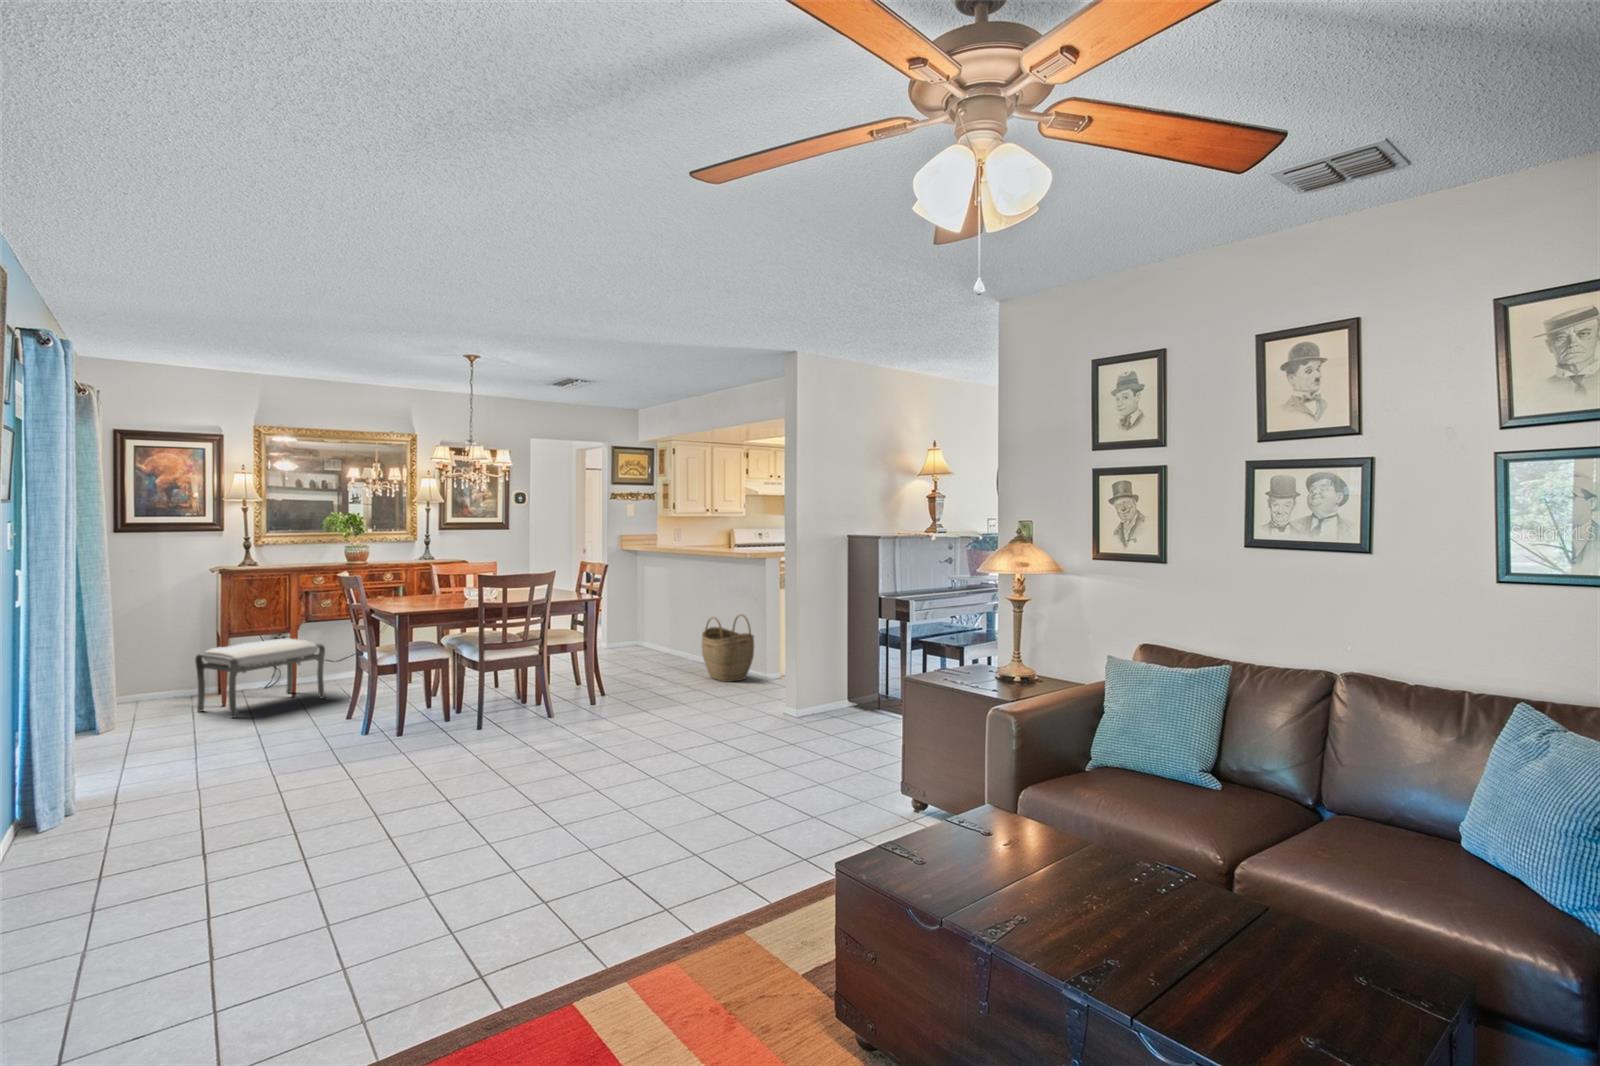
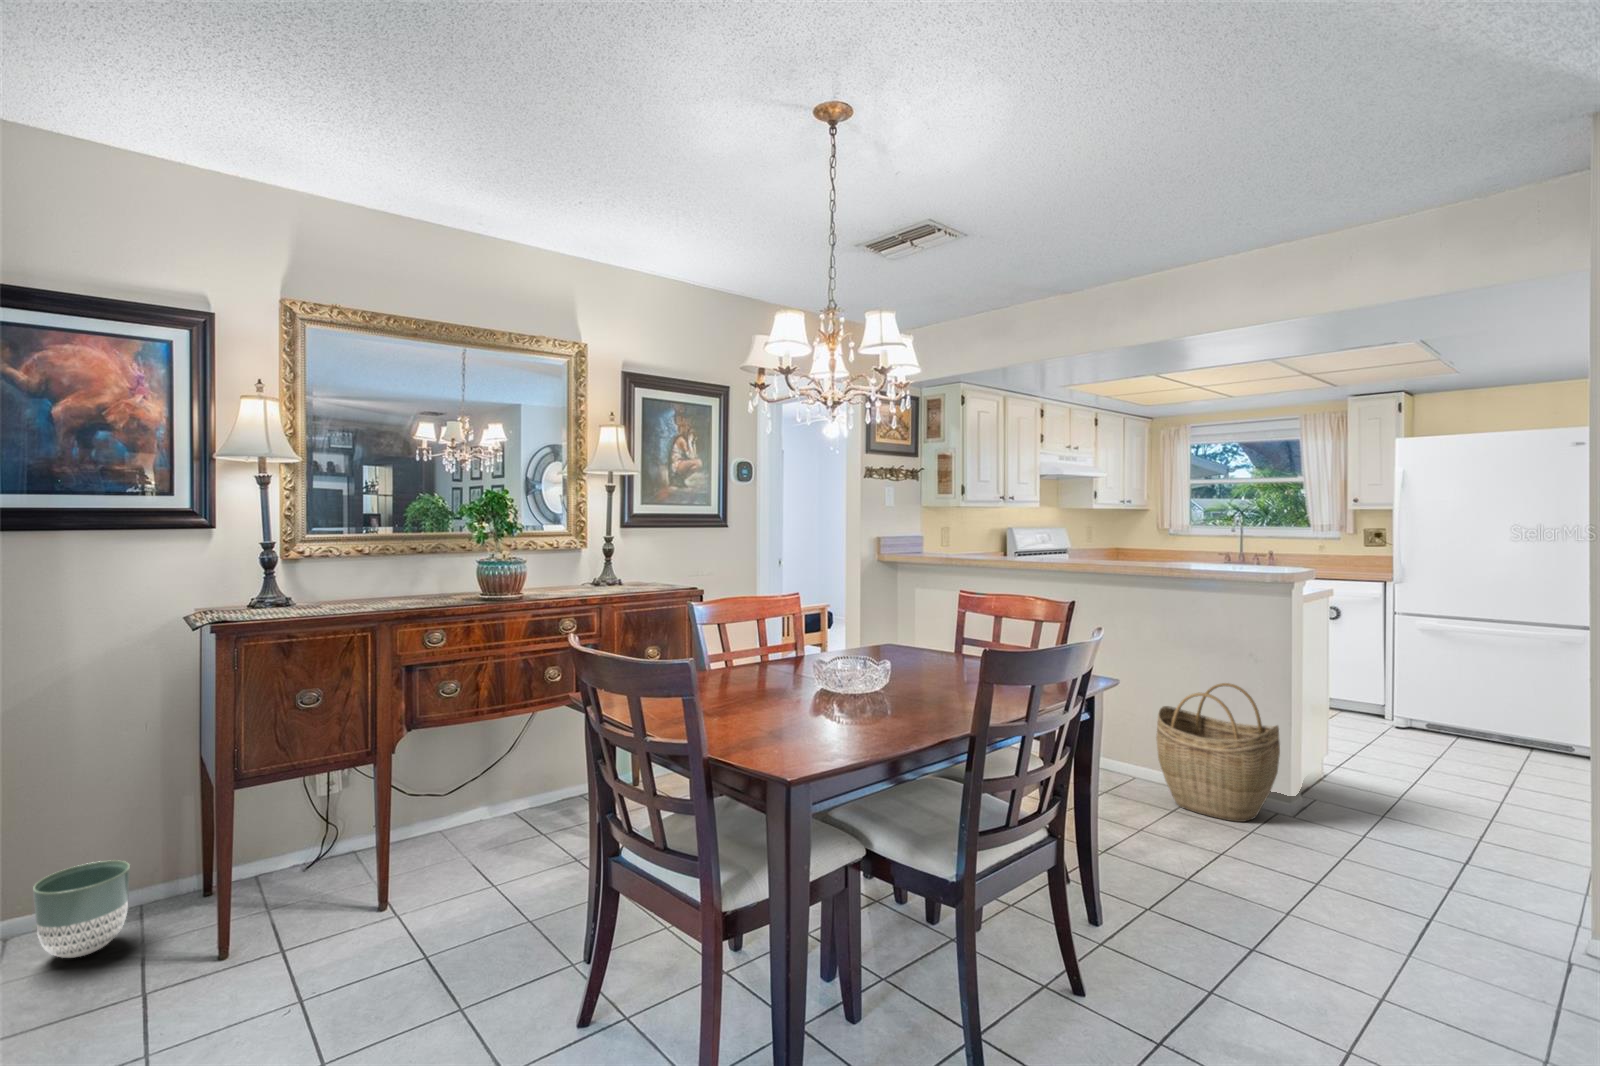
ottoman: present [195,639,325,718] -> none [151,773,460,1033]
planter: none [150,670,188,704] -> present [33,860,130,958]

